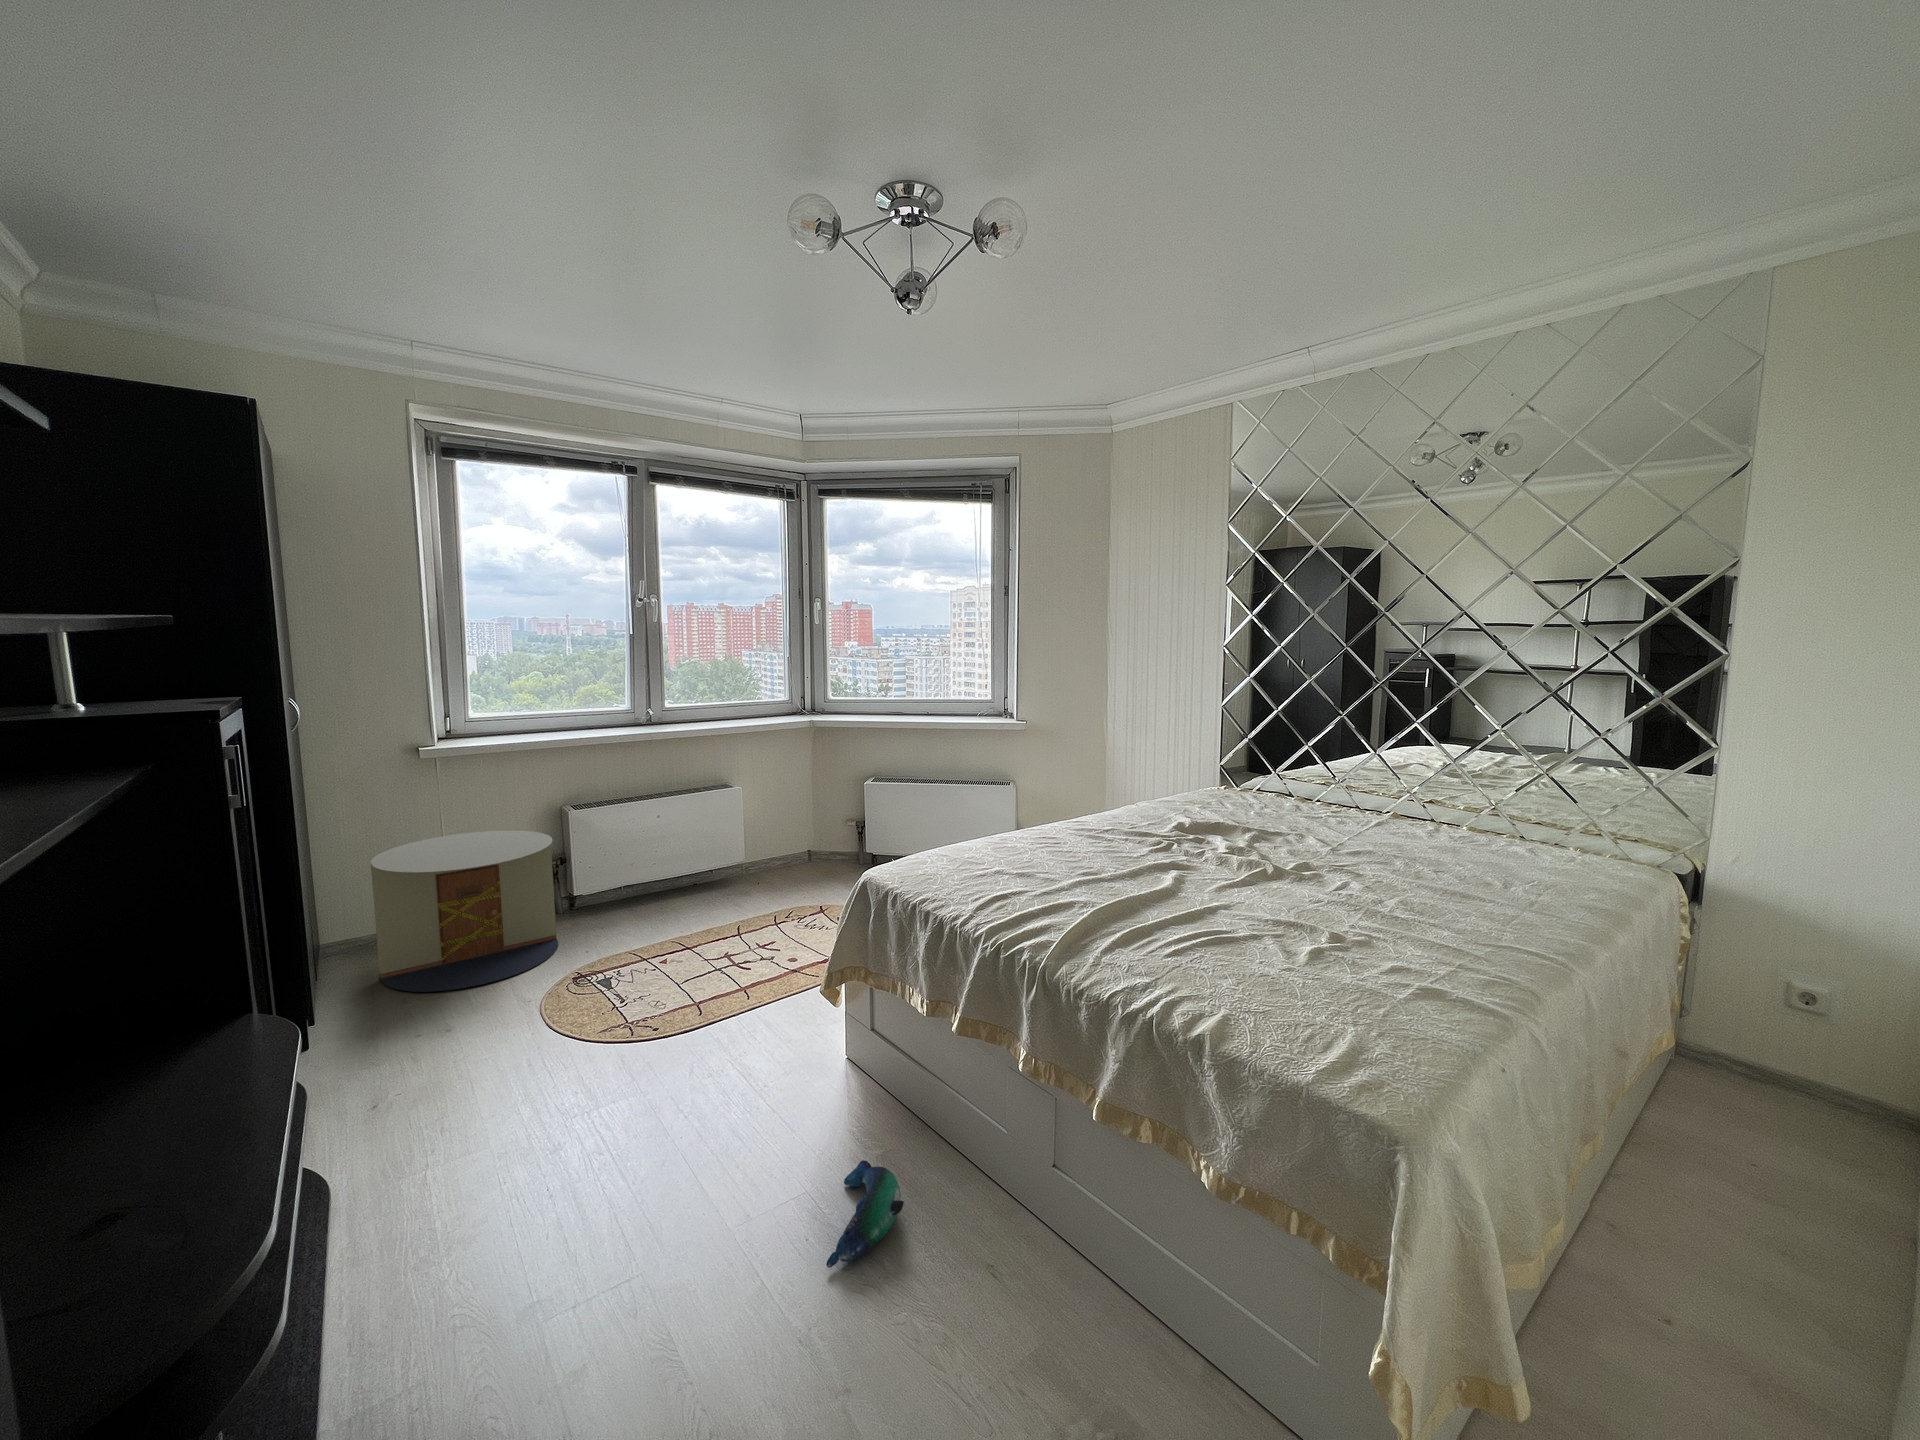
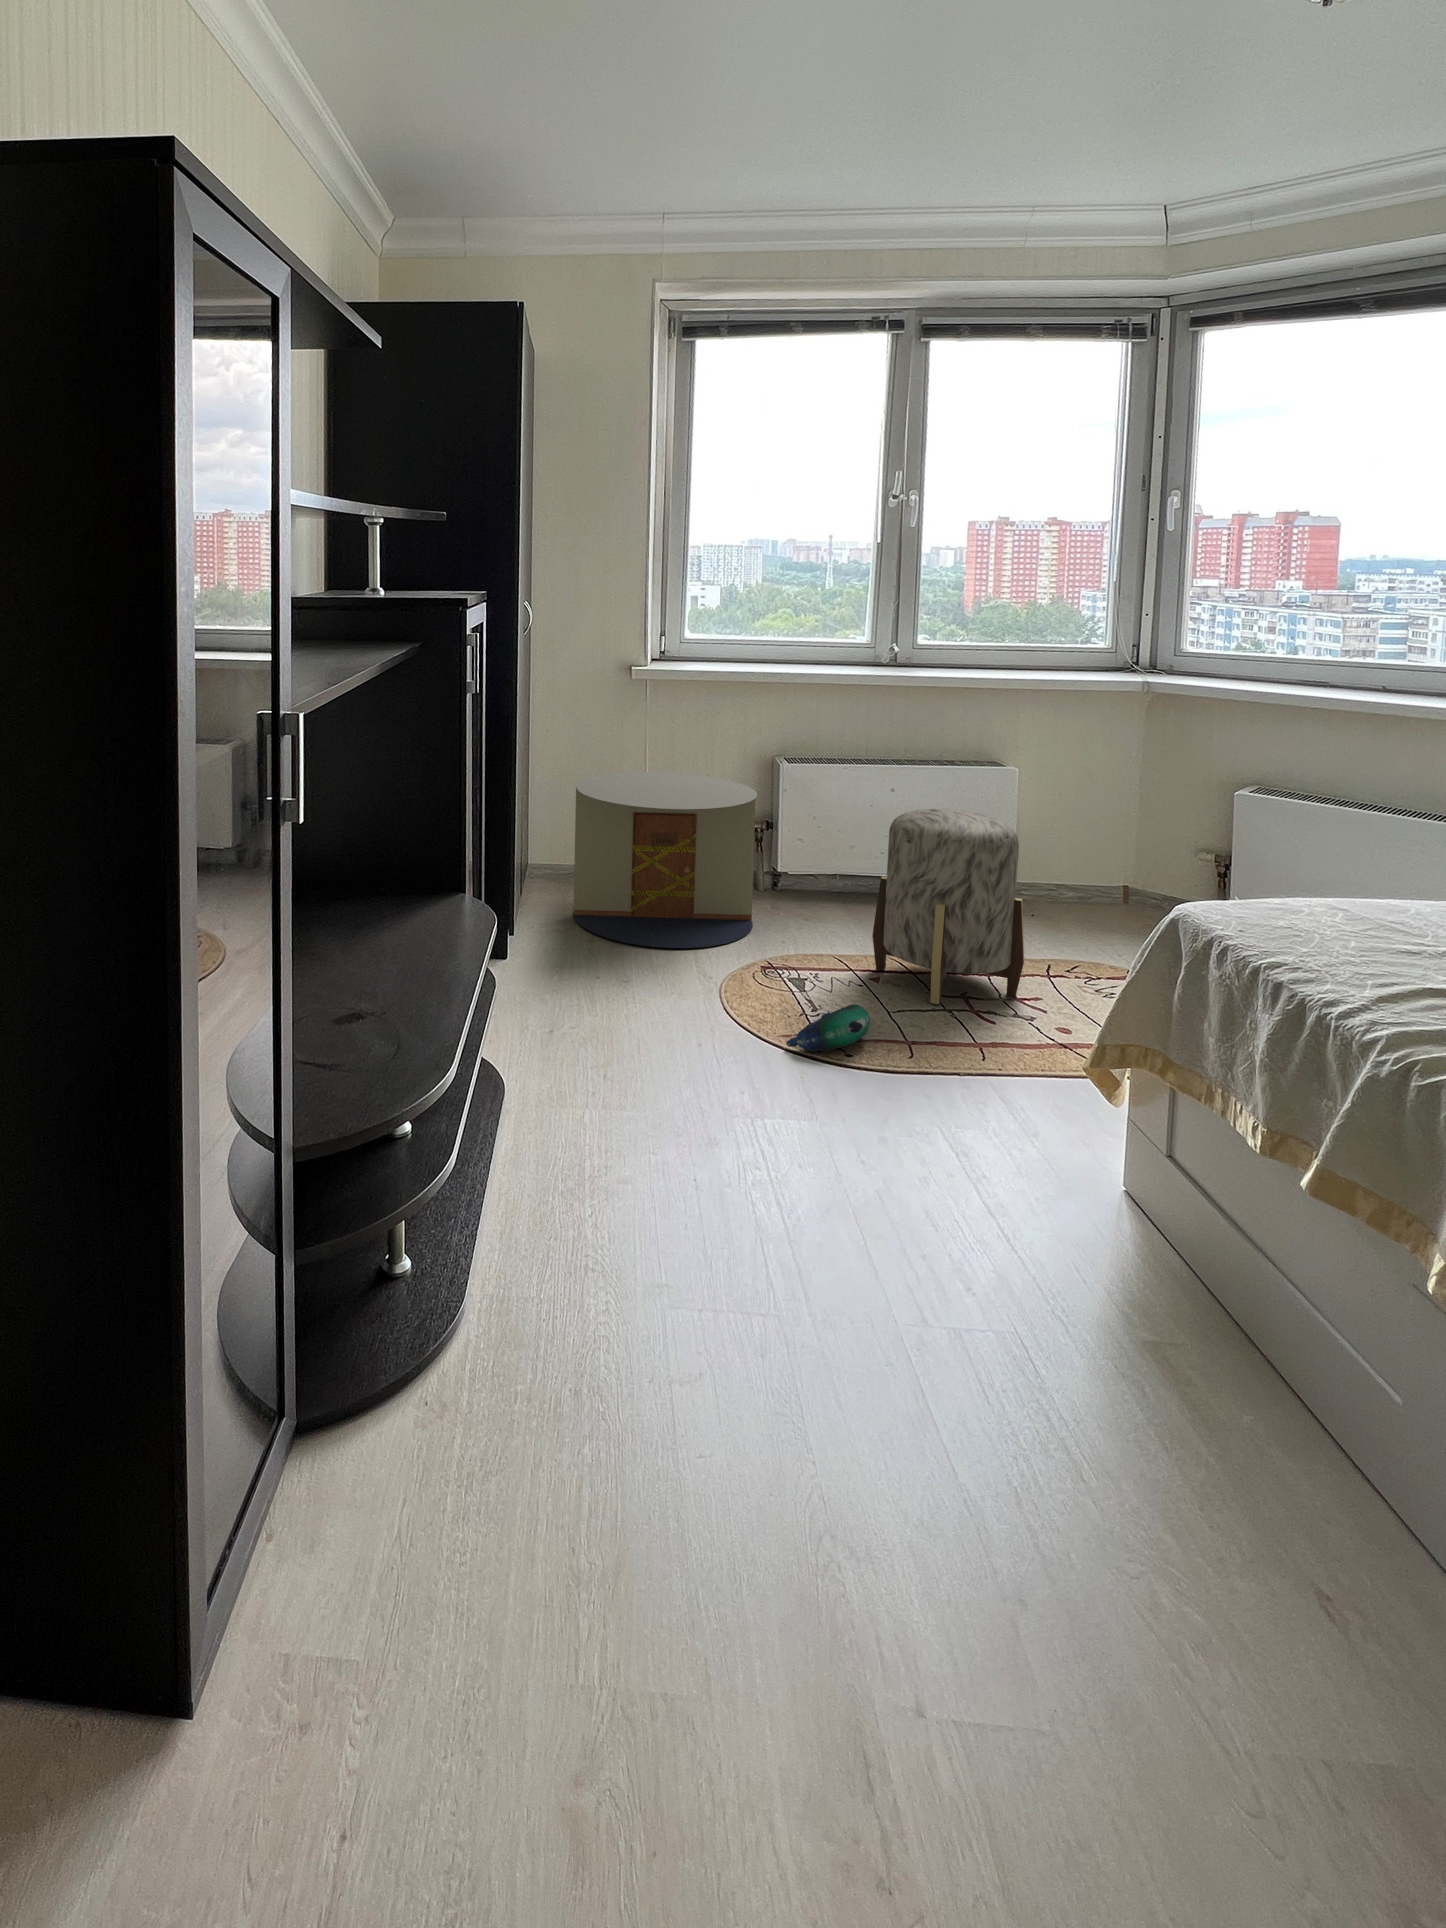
ottoman: none [657,826,762,967] -> present [872,809,1024,1004]
plush toy: present [826,1160,904,1268] -> present [787,1004,870,1052]

